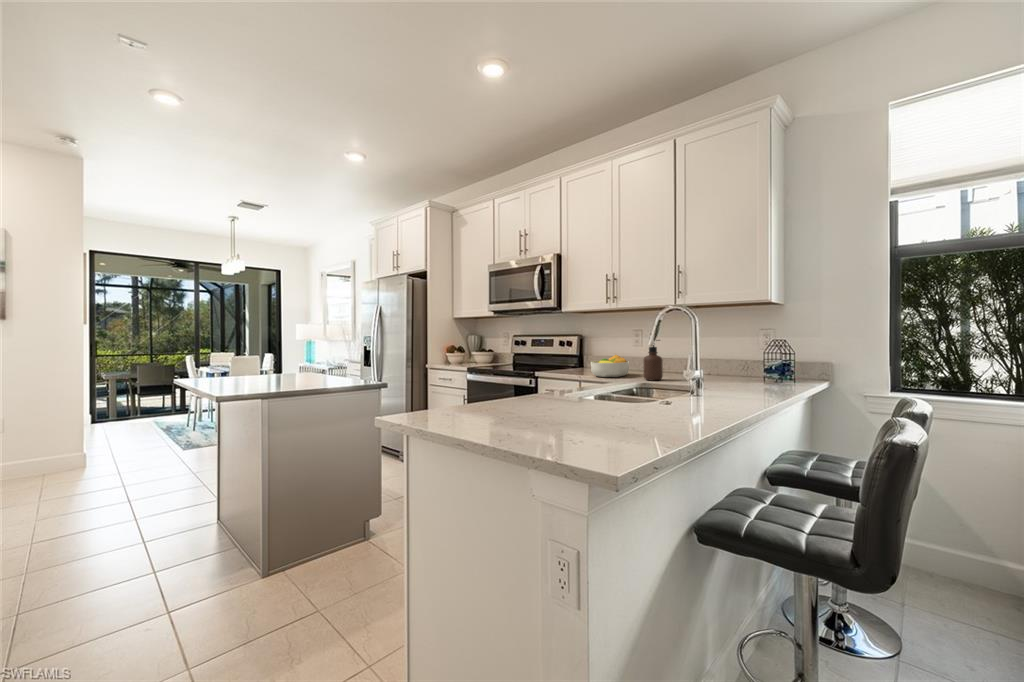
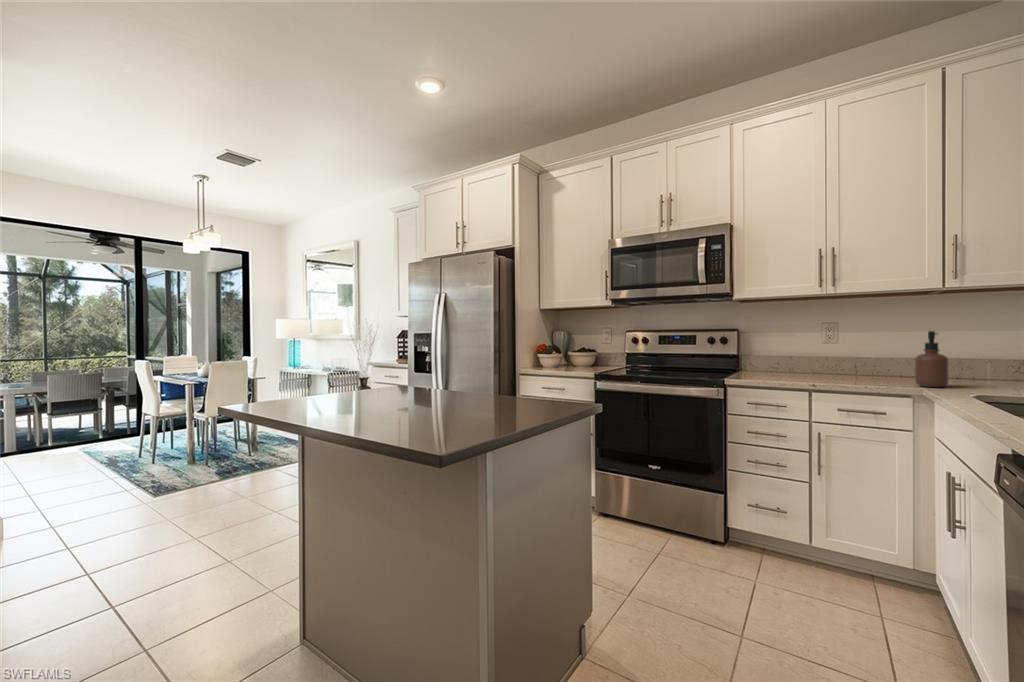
fruit bowl: present [591,355,629,377] -> none [808,353,869,384]

